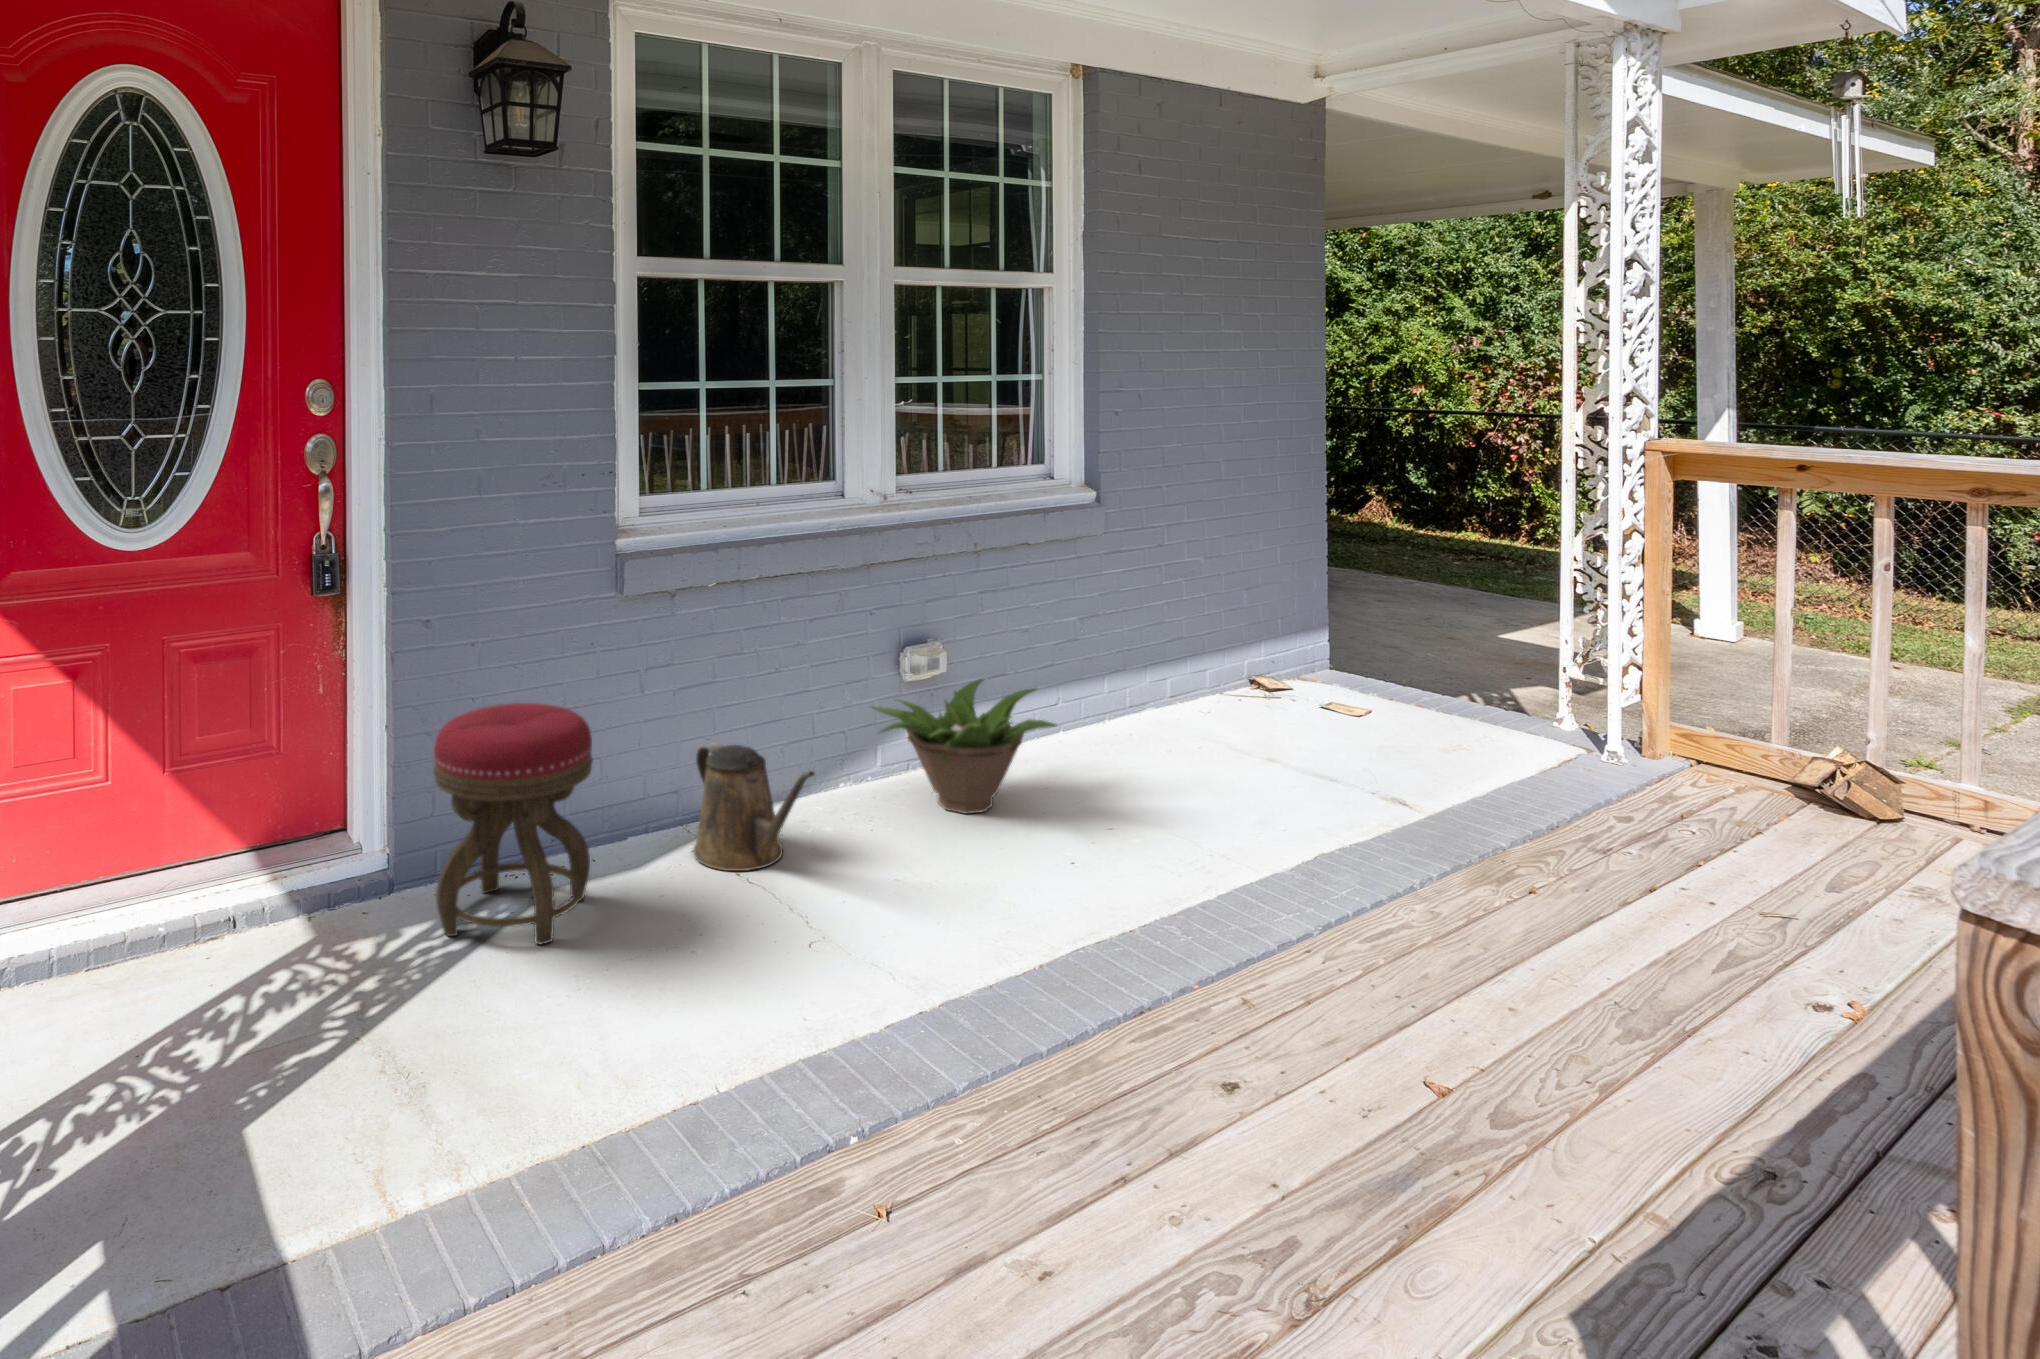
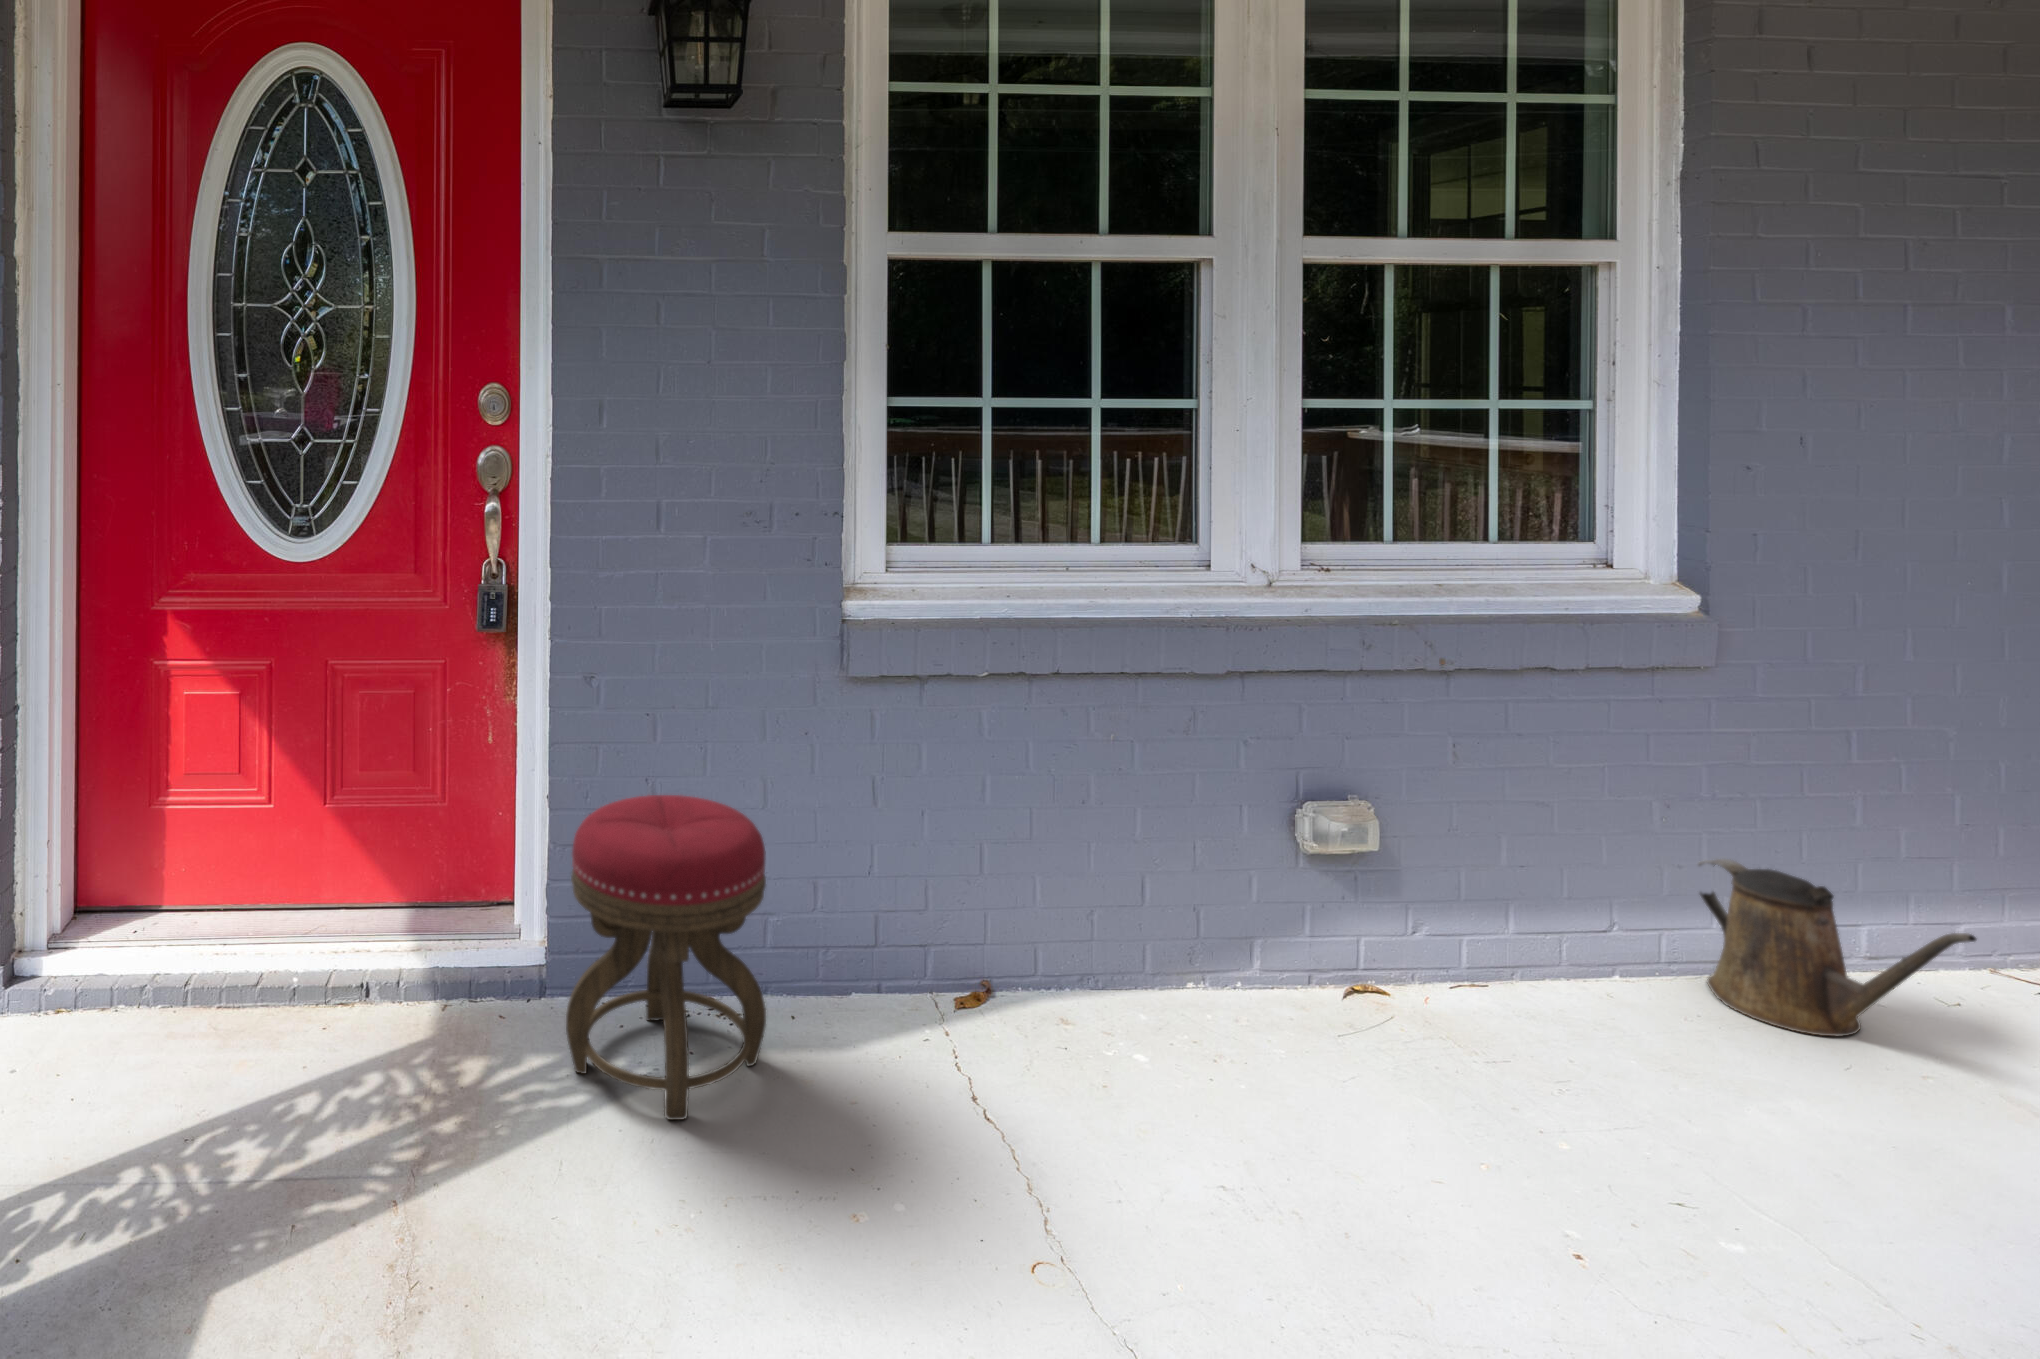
decorative plant: present [872,679,1056,814] -> none [1213,866,1529,1080]
watering can: present [693,742,814,871] -> present [1698,859,1976,1036]

